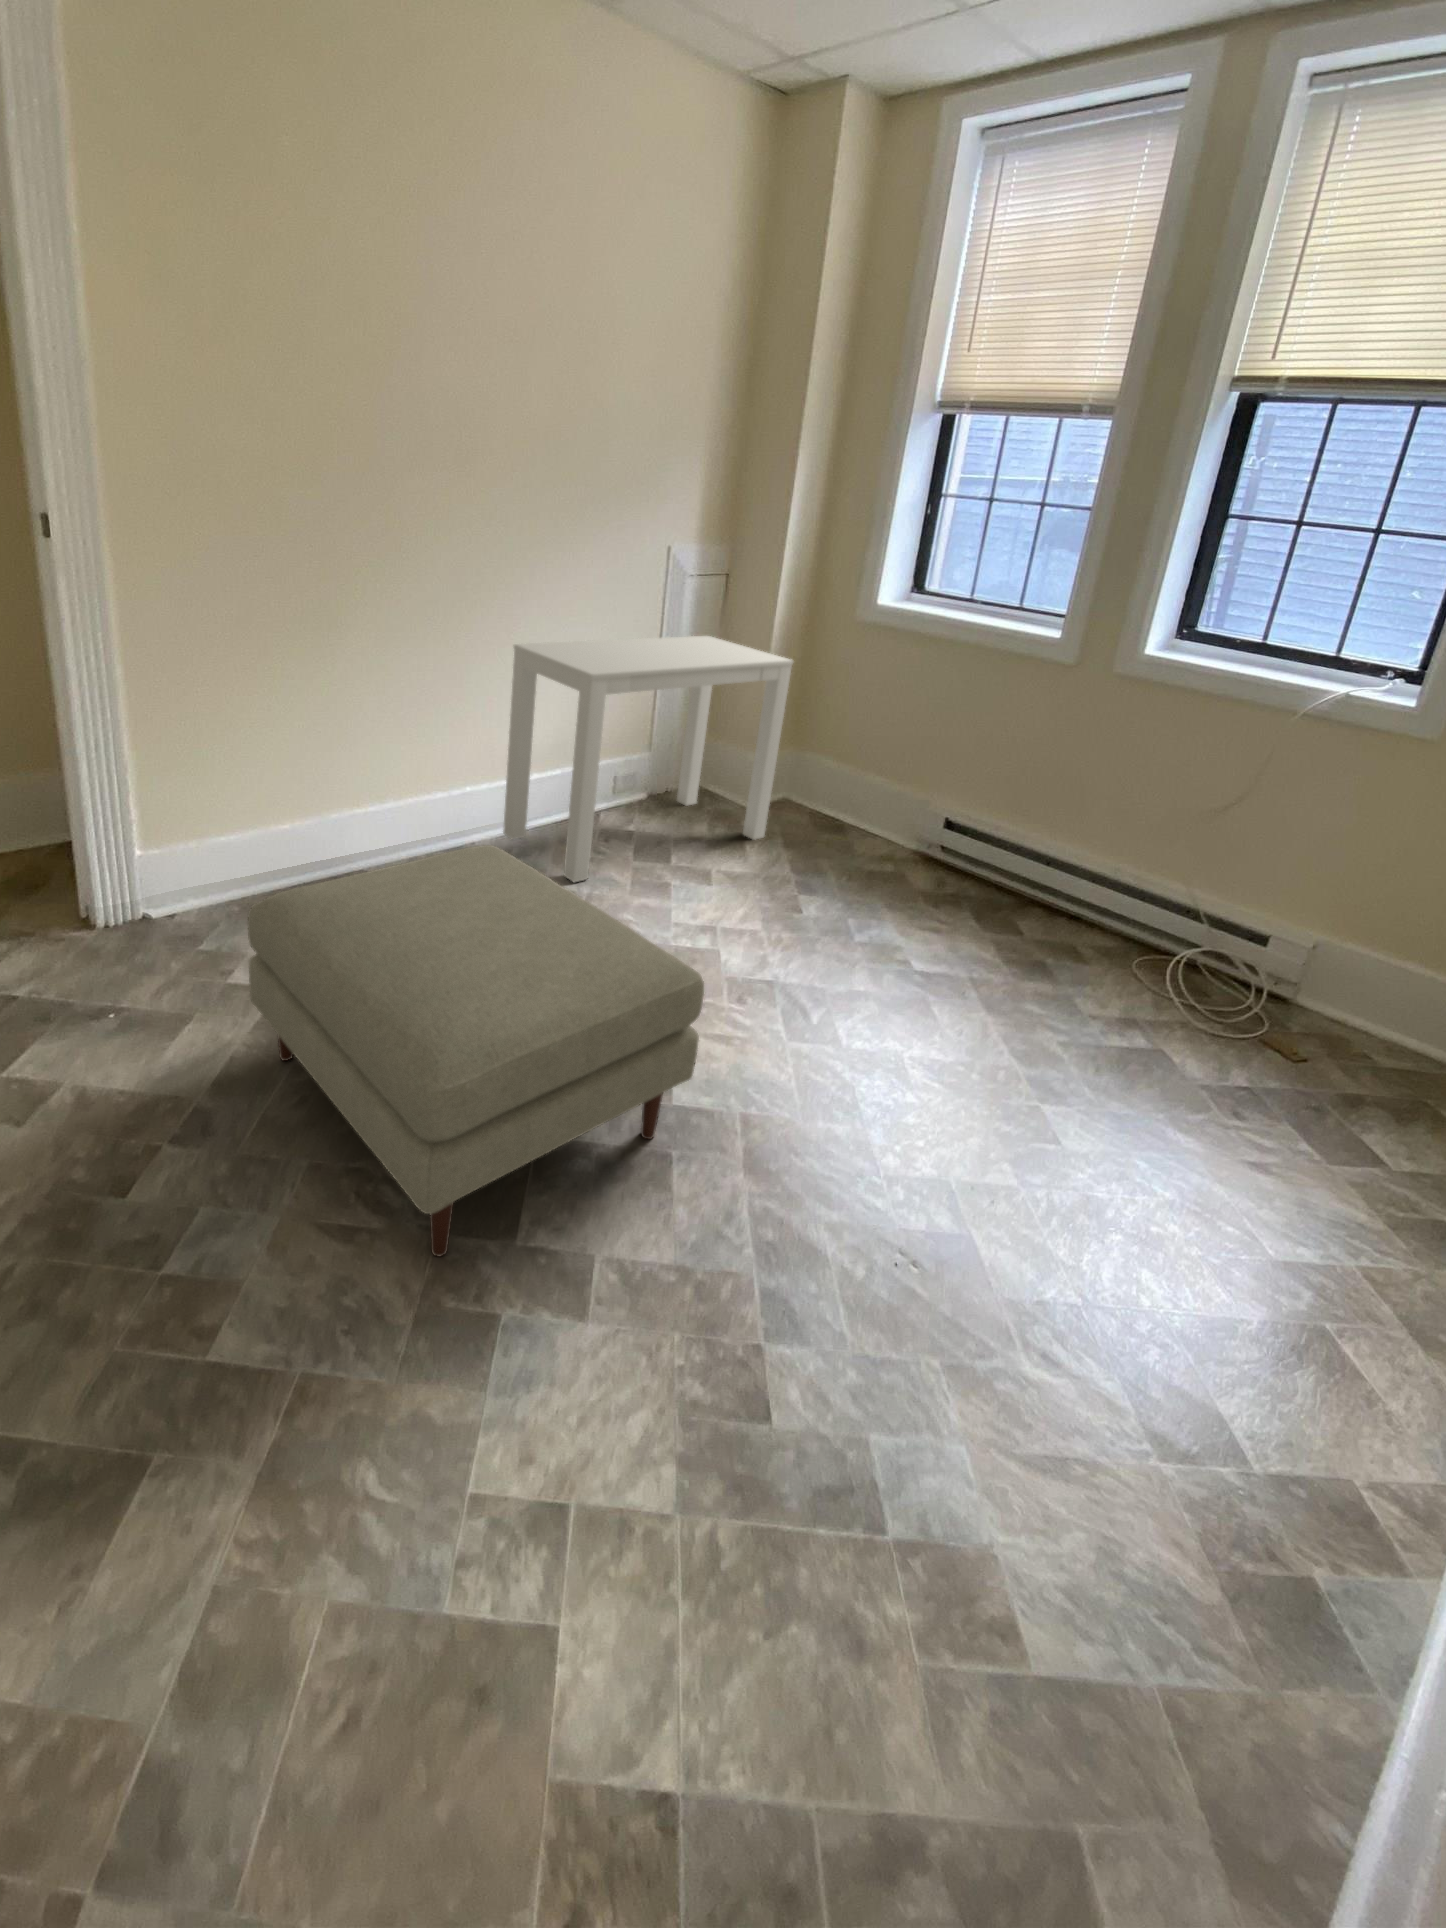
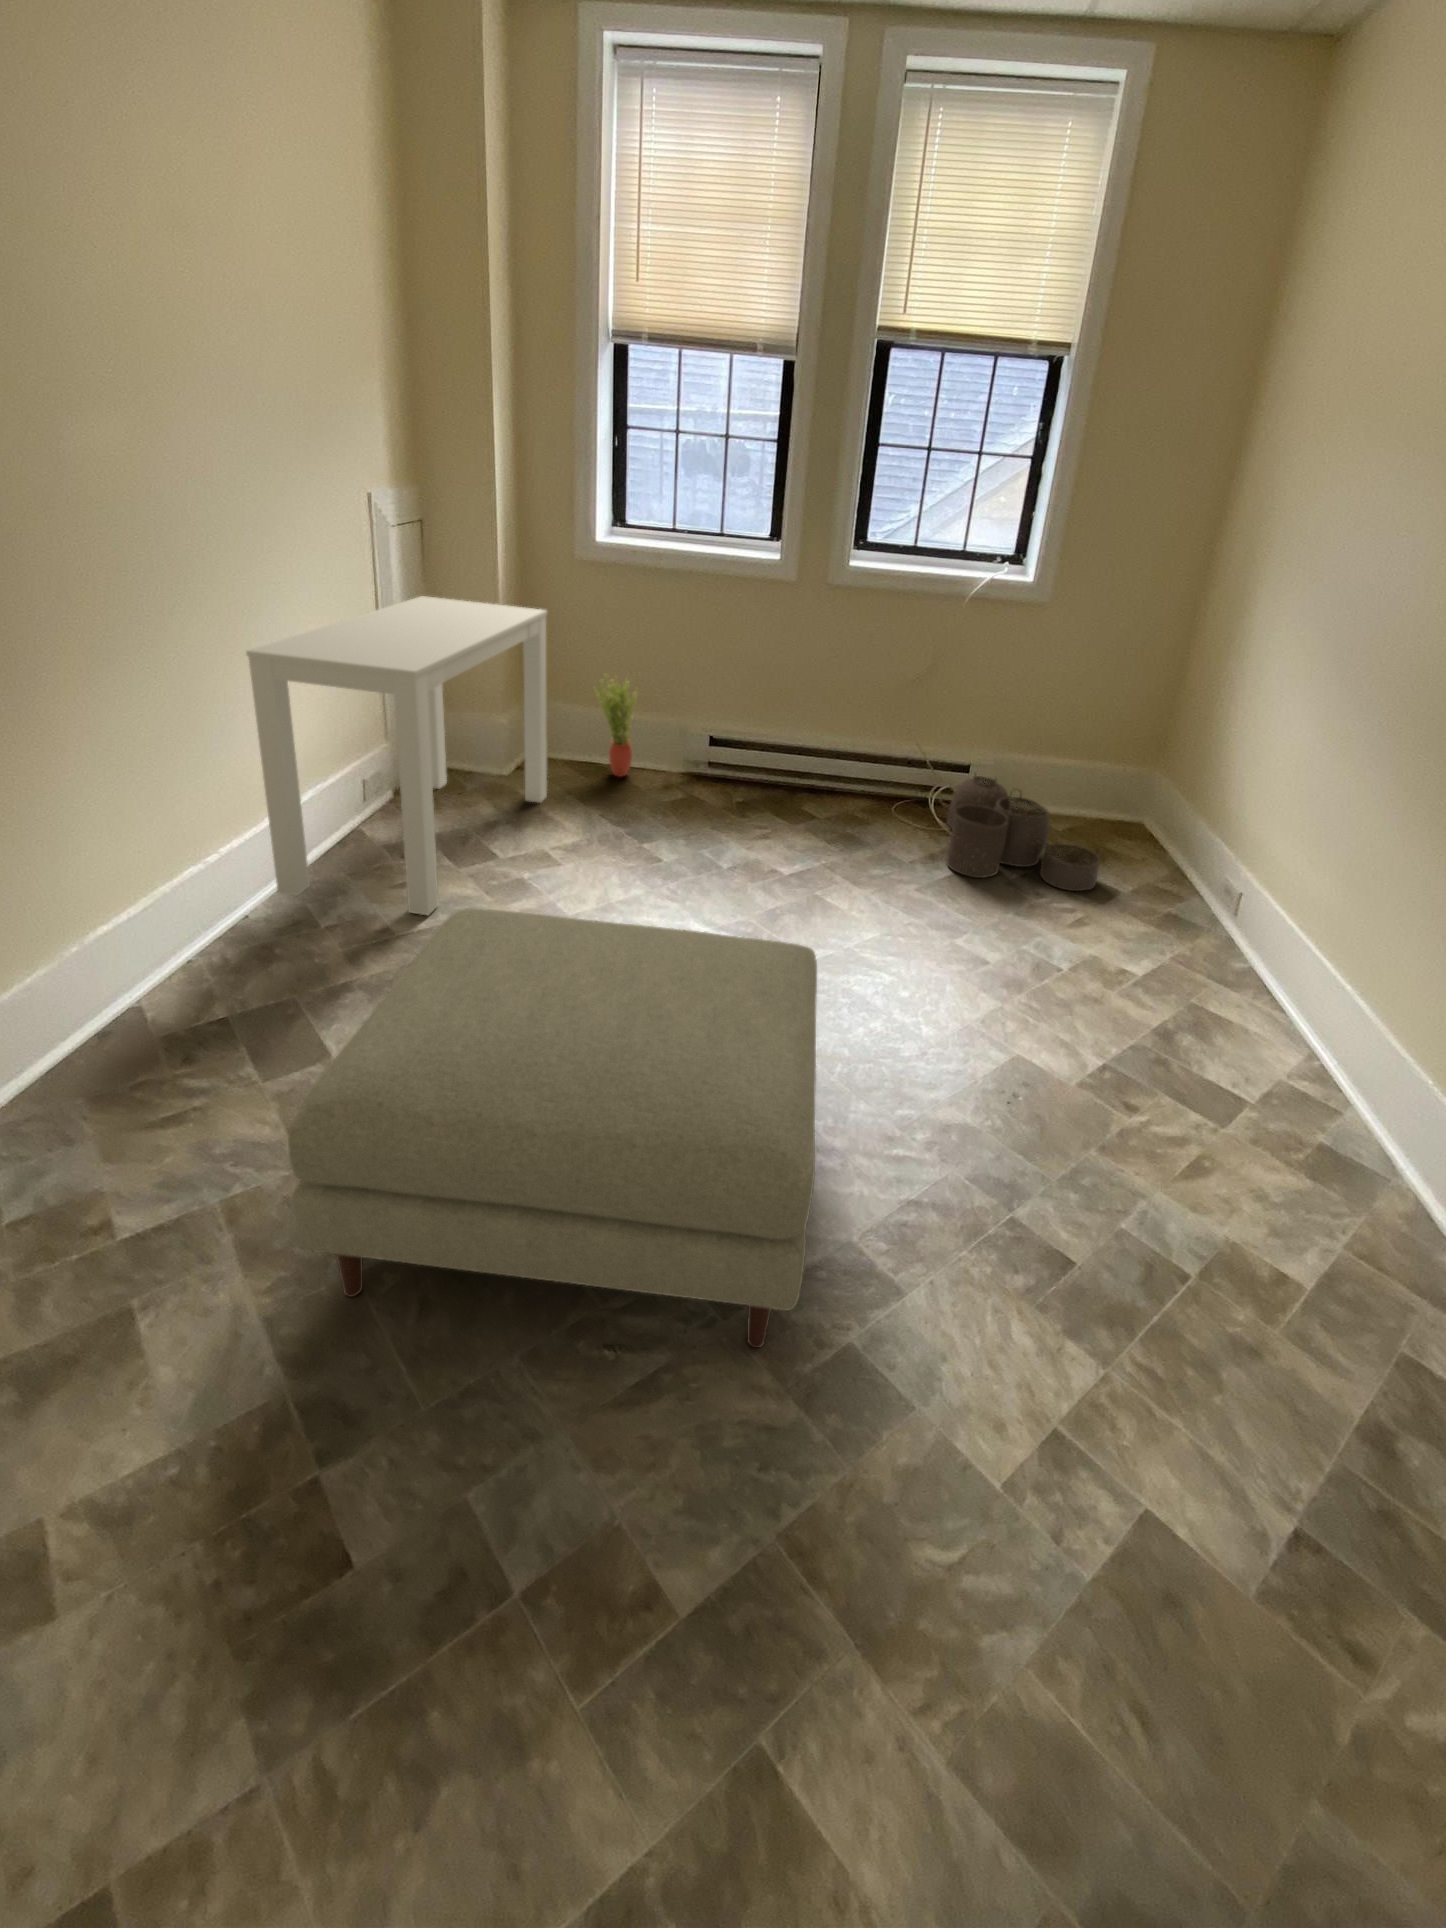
potted plant: none [842,735,886,843] -> present [596,674,637,777]
woven basket: none [1143,956,1404,1169] -> present [947,776,1102,891]

